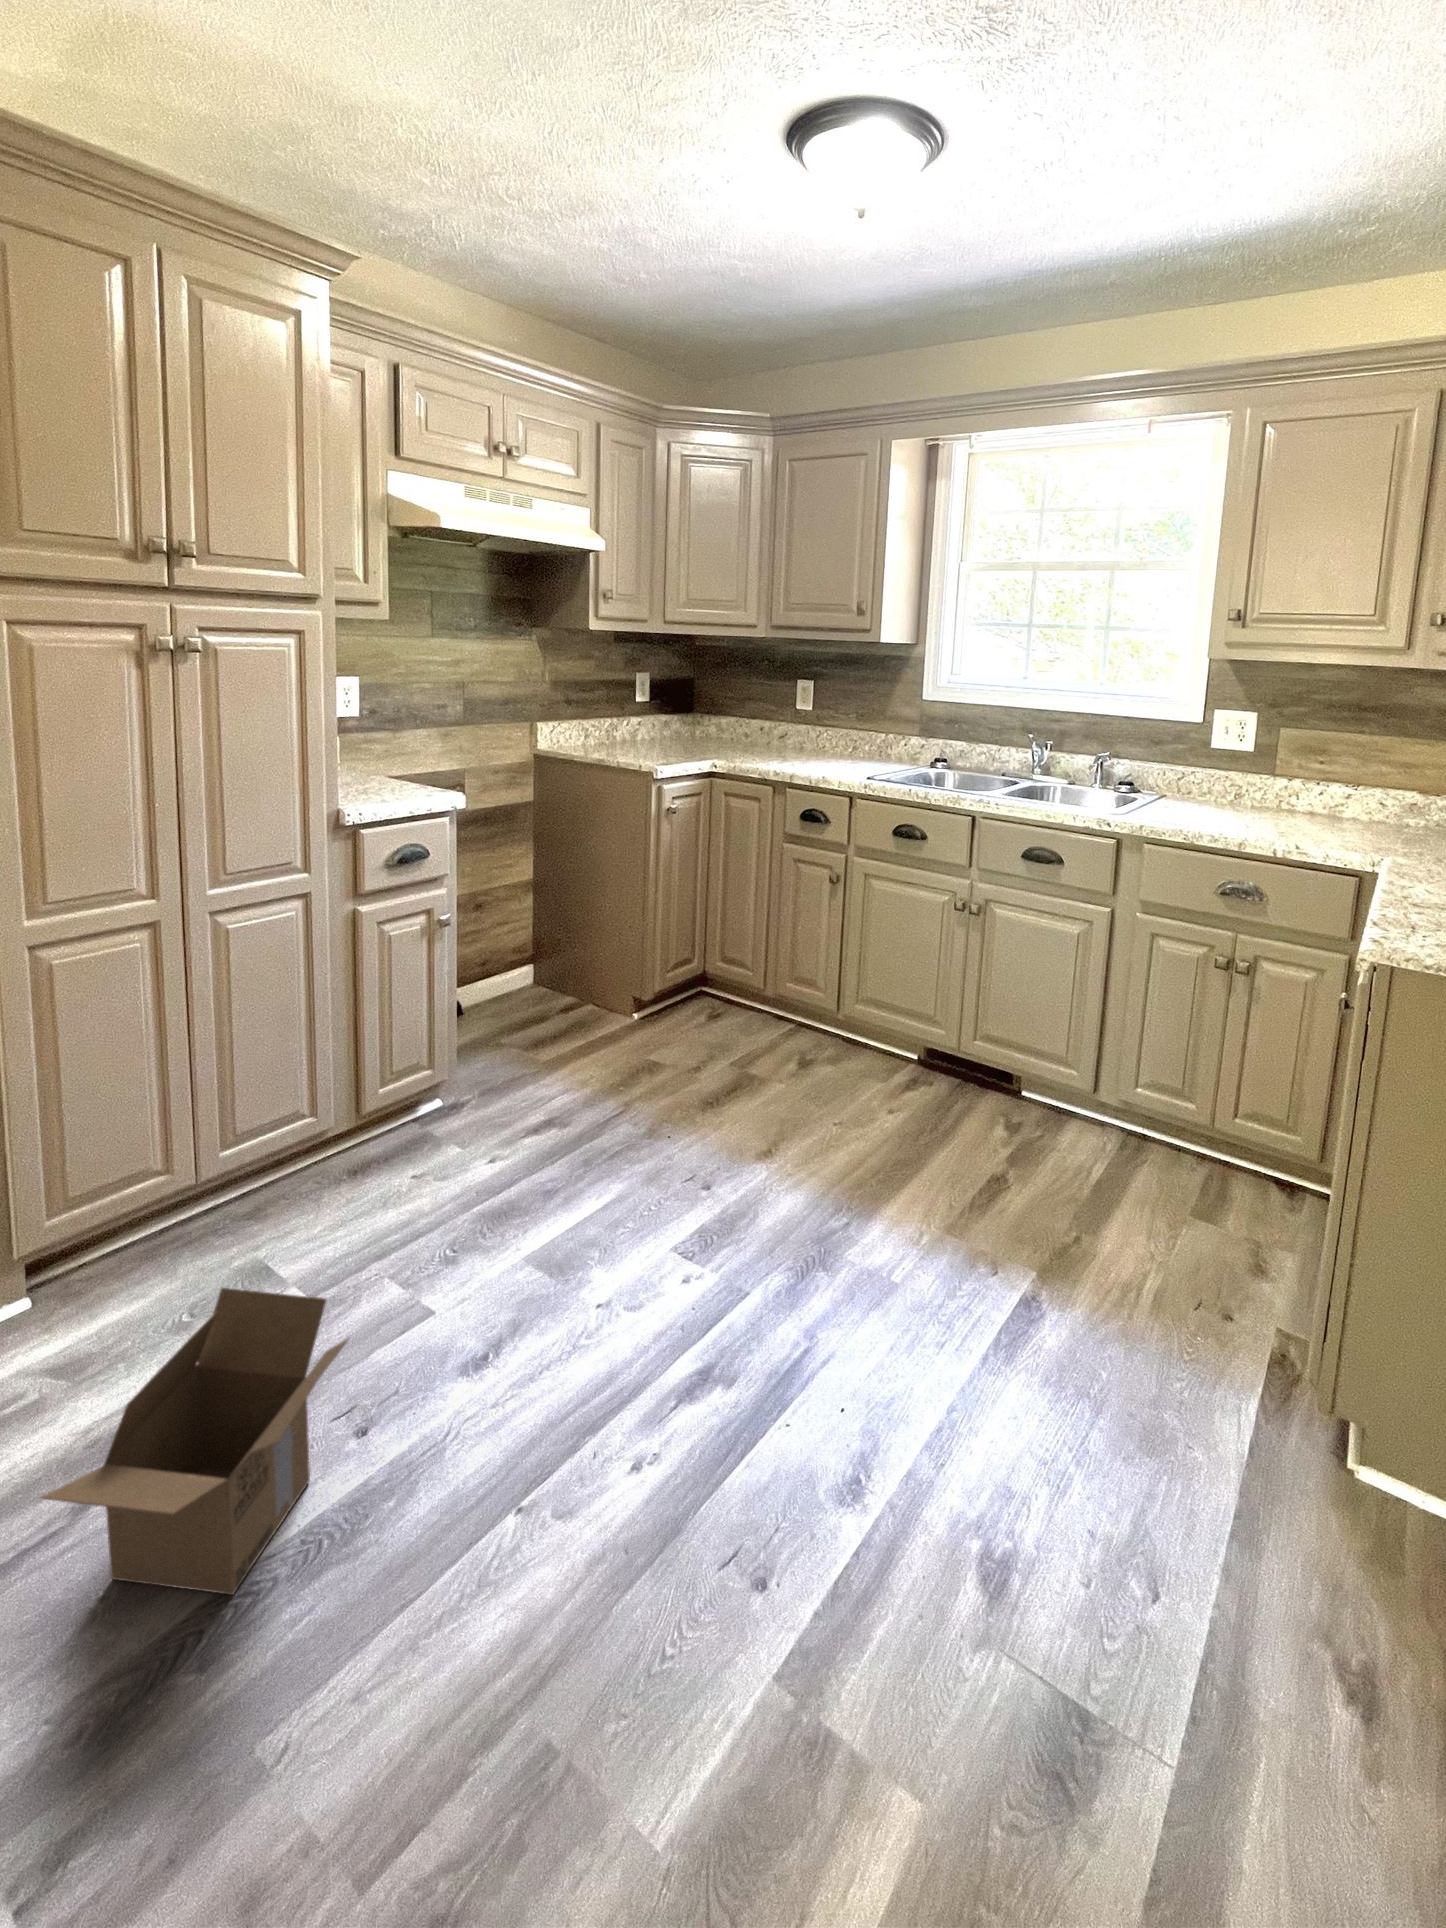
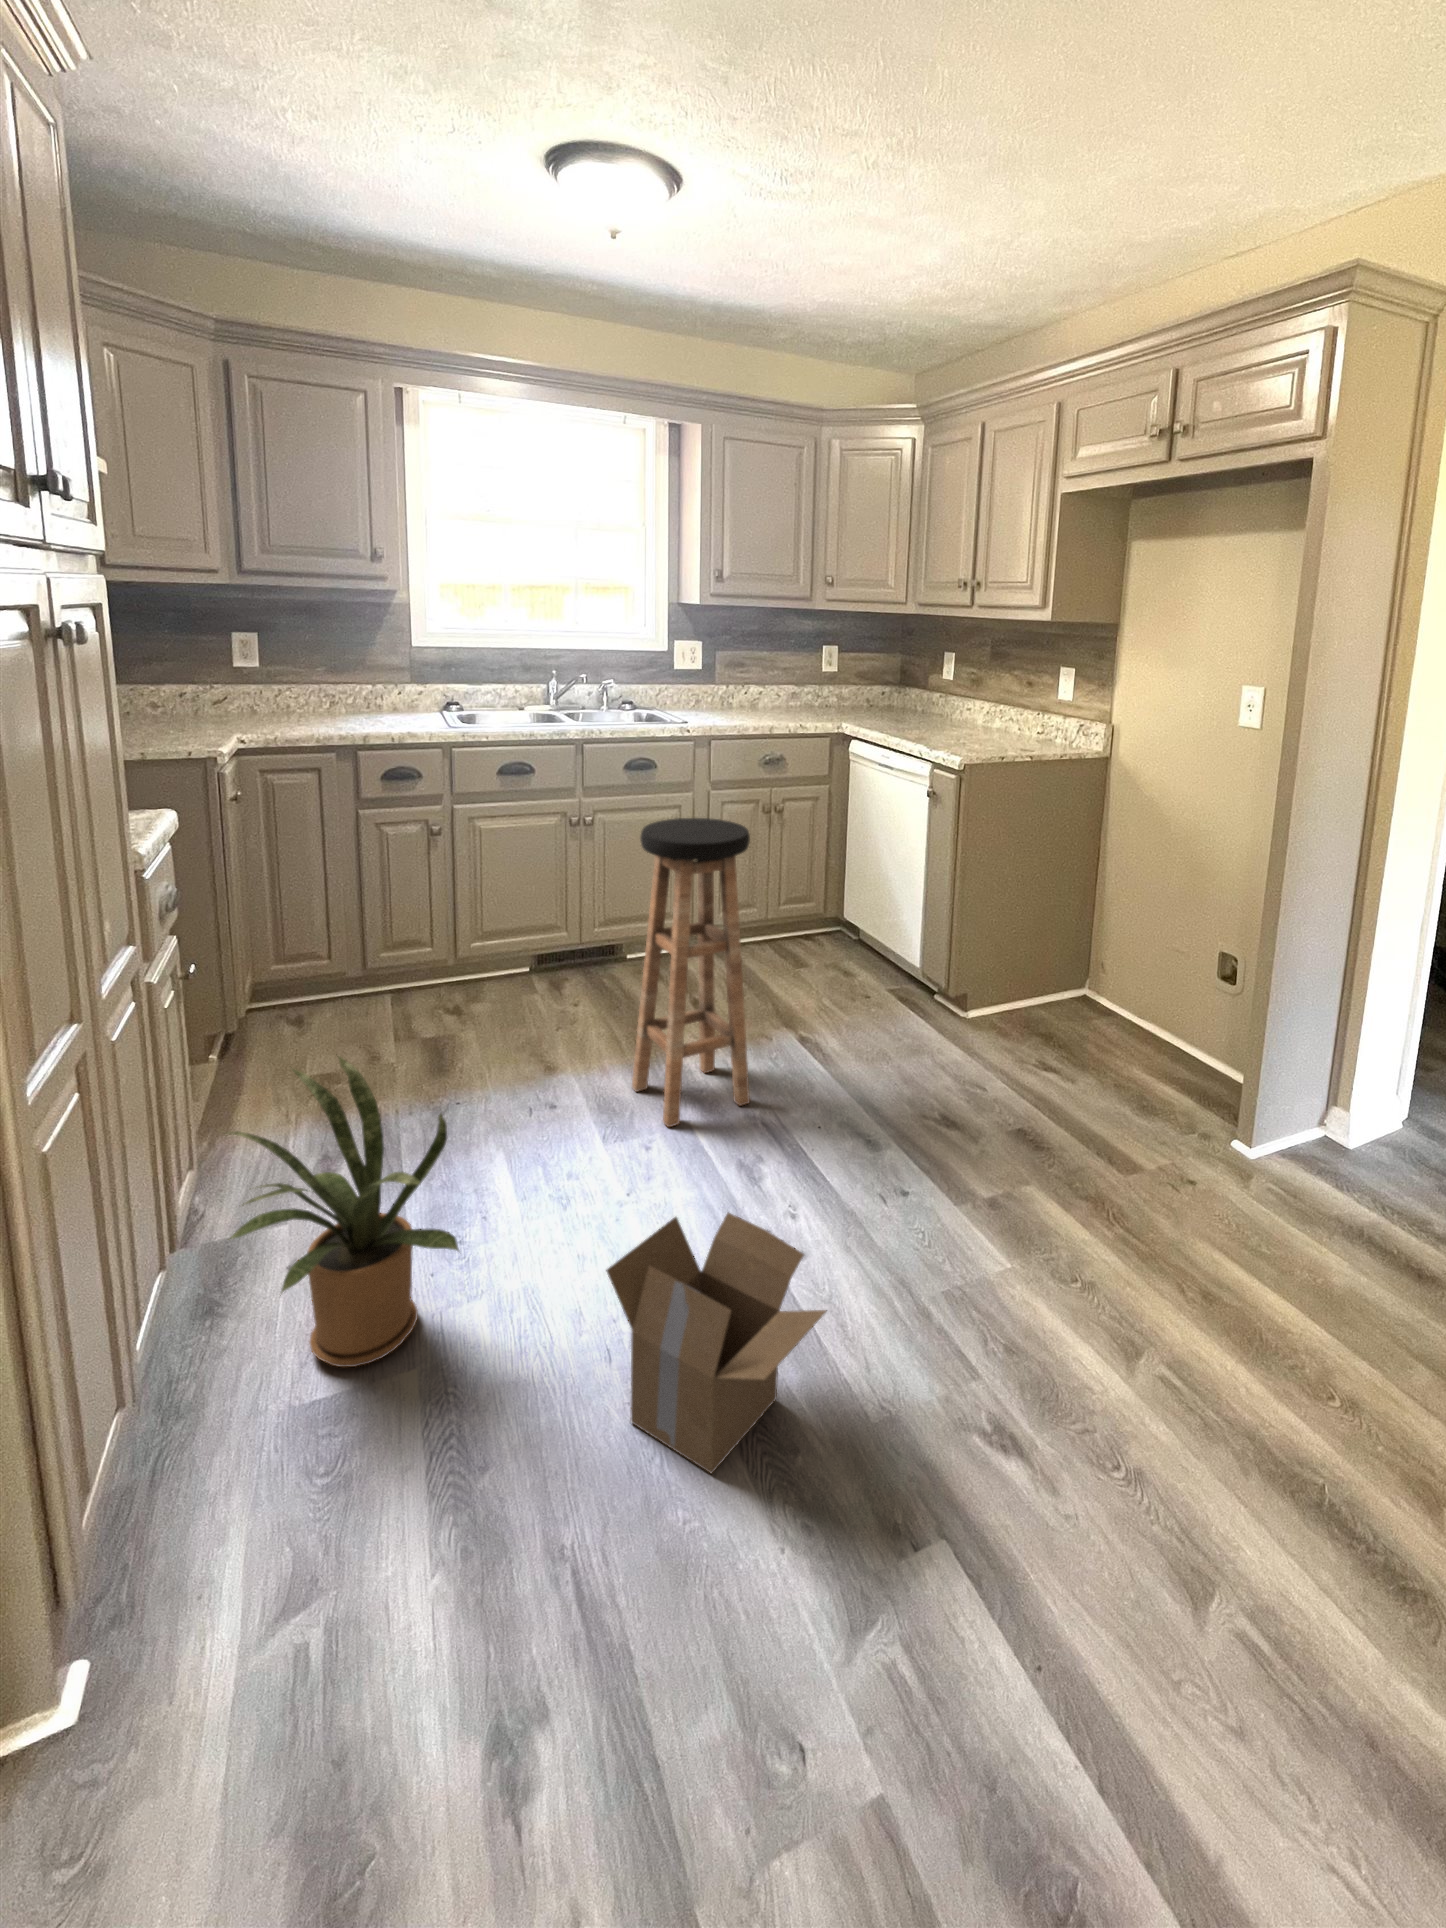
bar stool: none [714,898,879,1316] -> present [632,818,750,1127]
house plant: none [211,992,390,1266] -> present [229,1056,459,1367]

